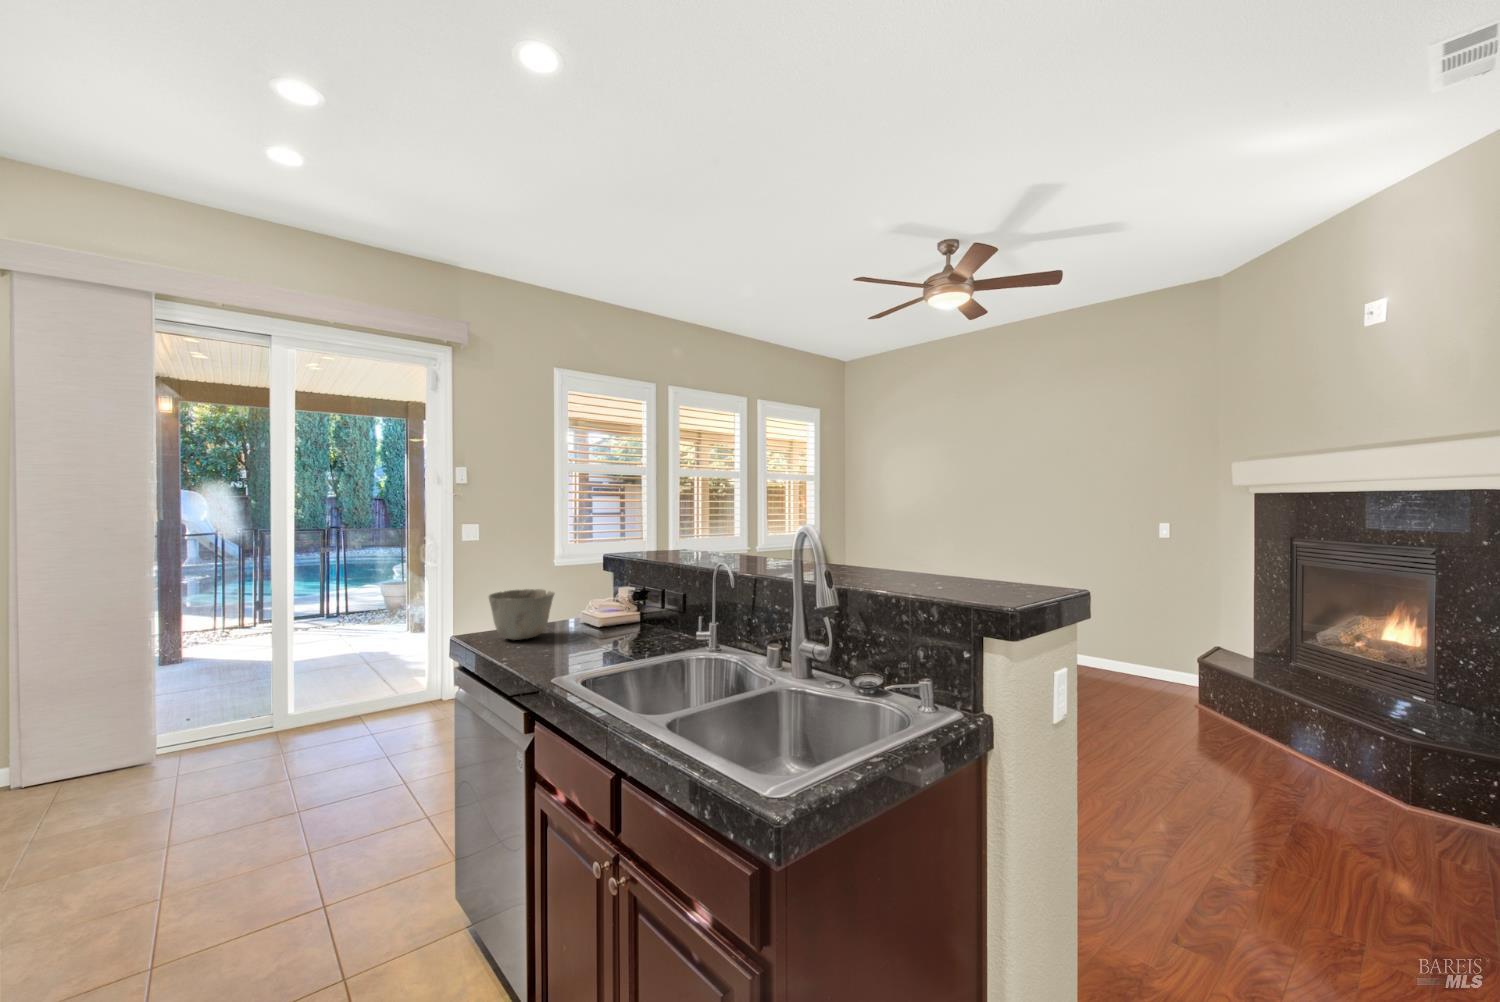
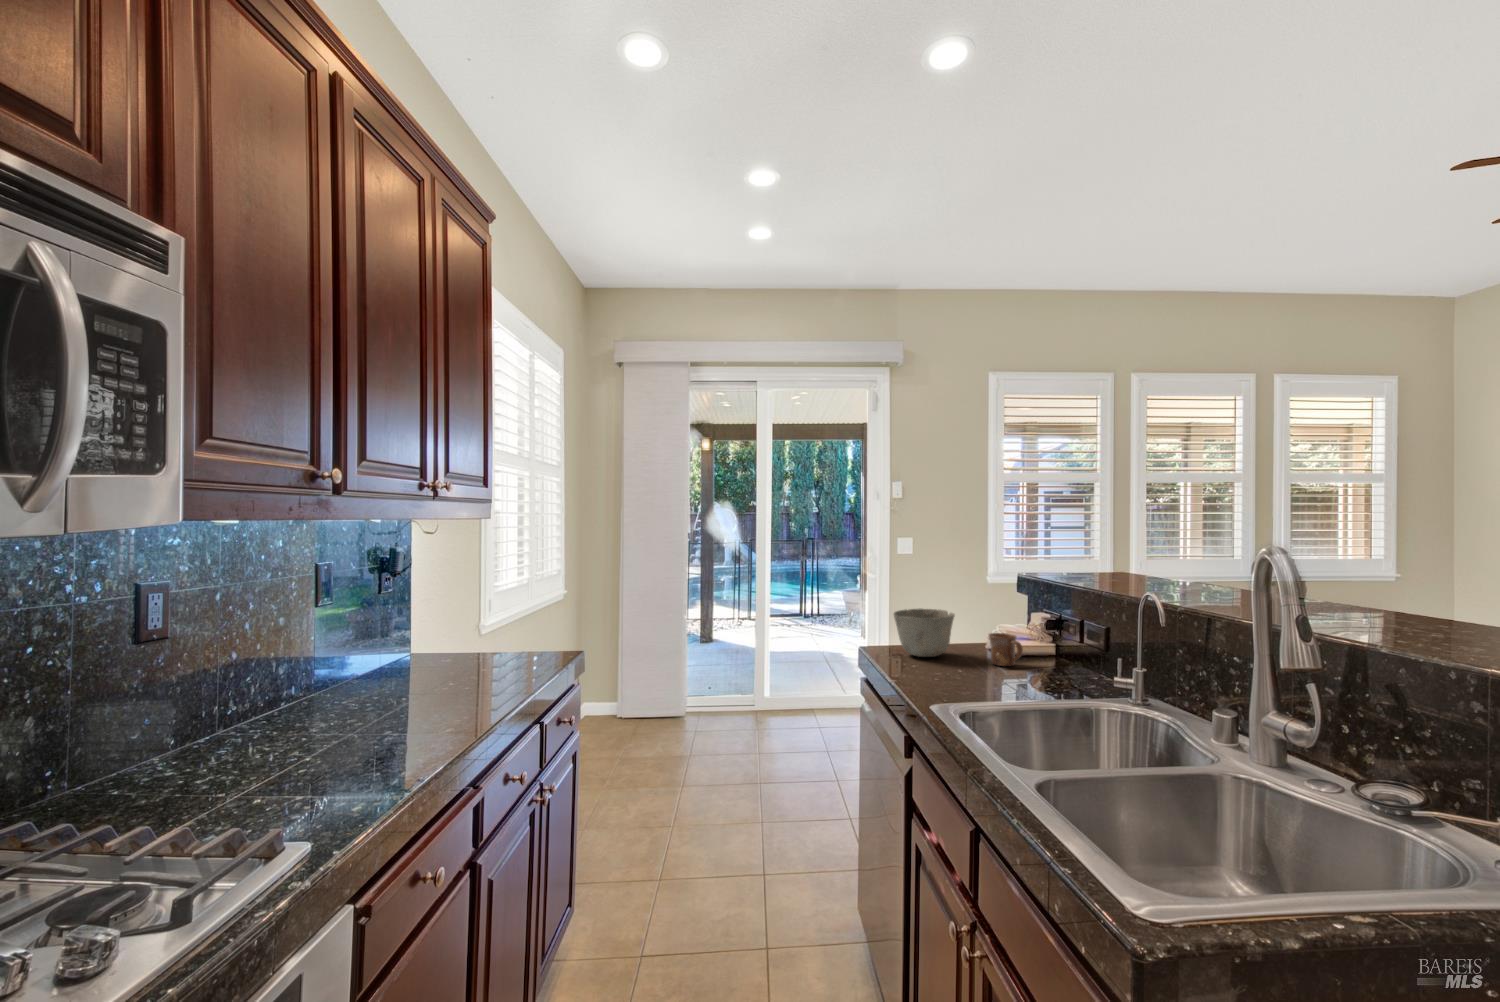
mug: none [588,607,620,638] -> present [988,633,1023,666]

